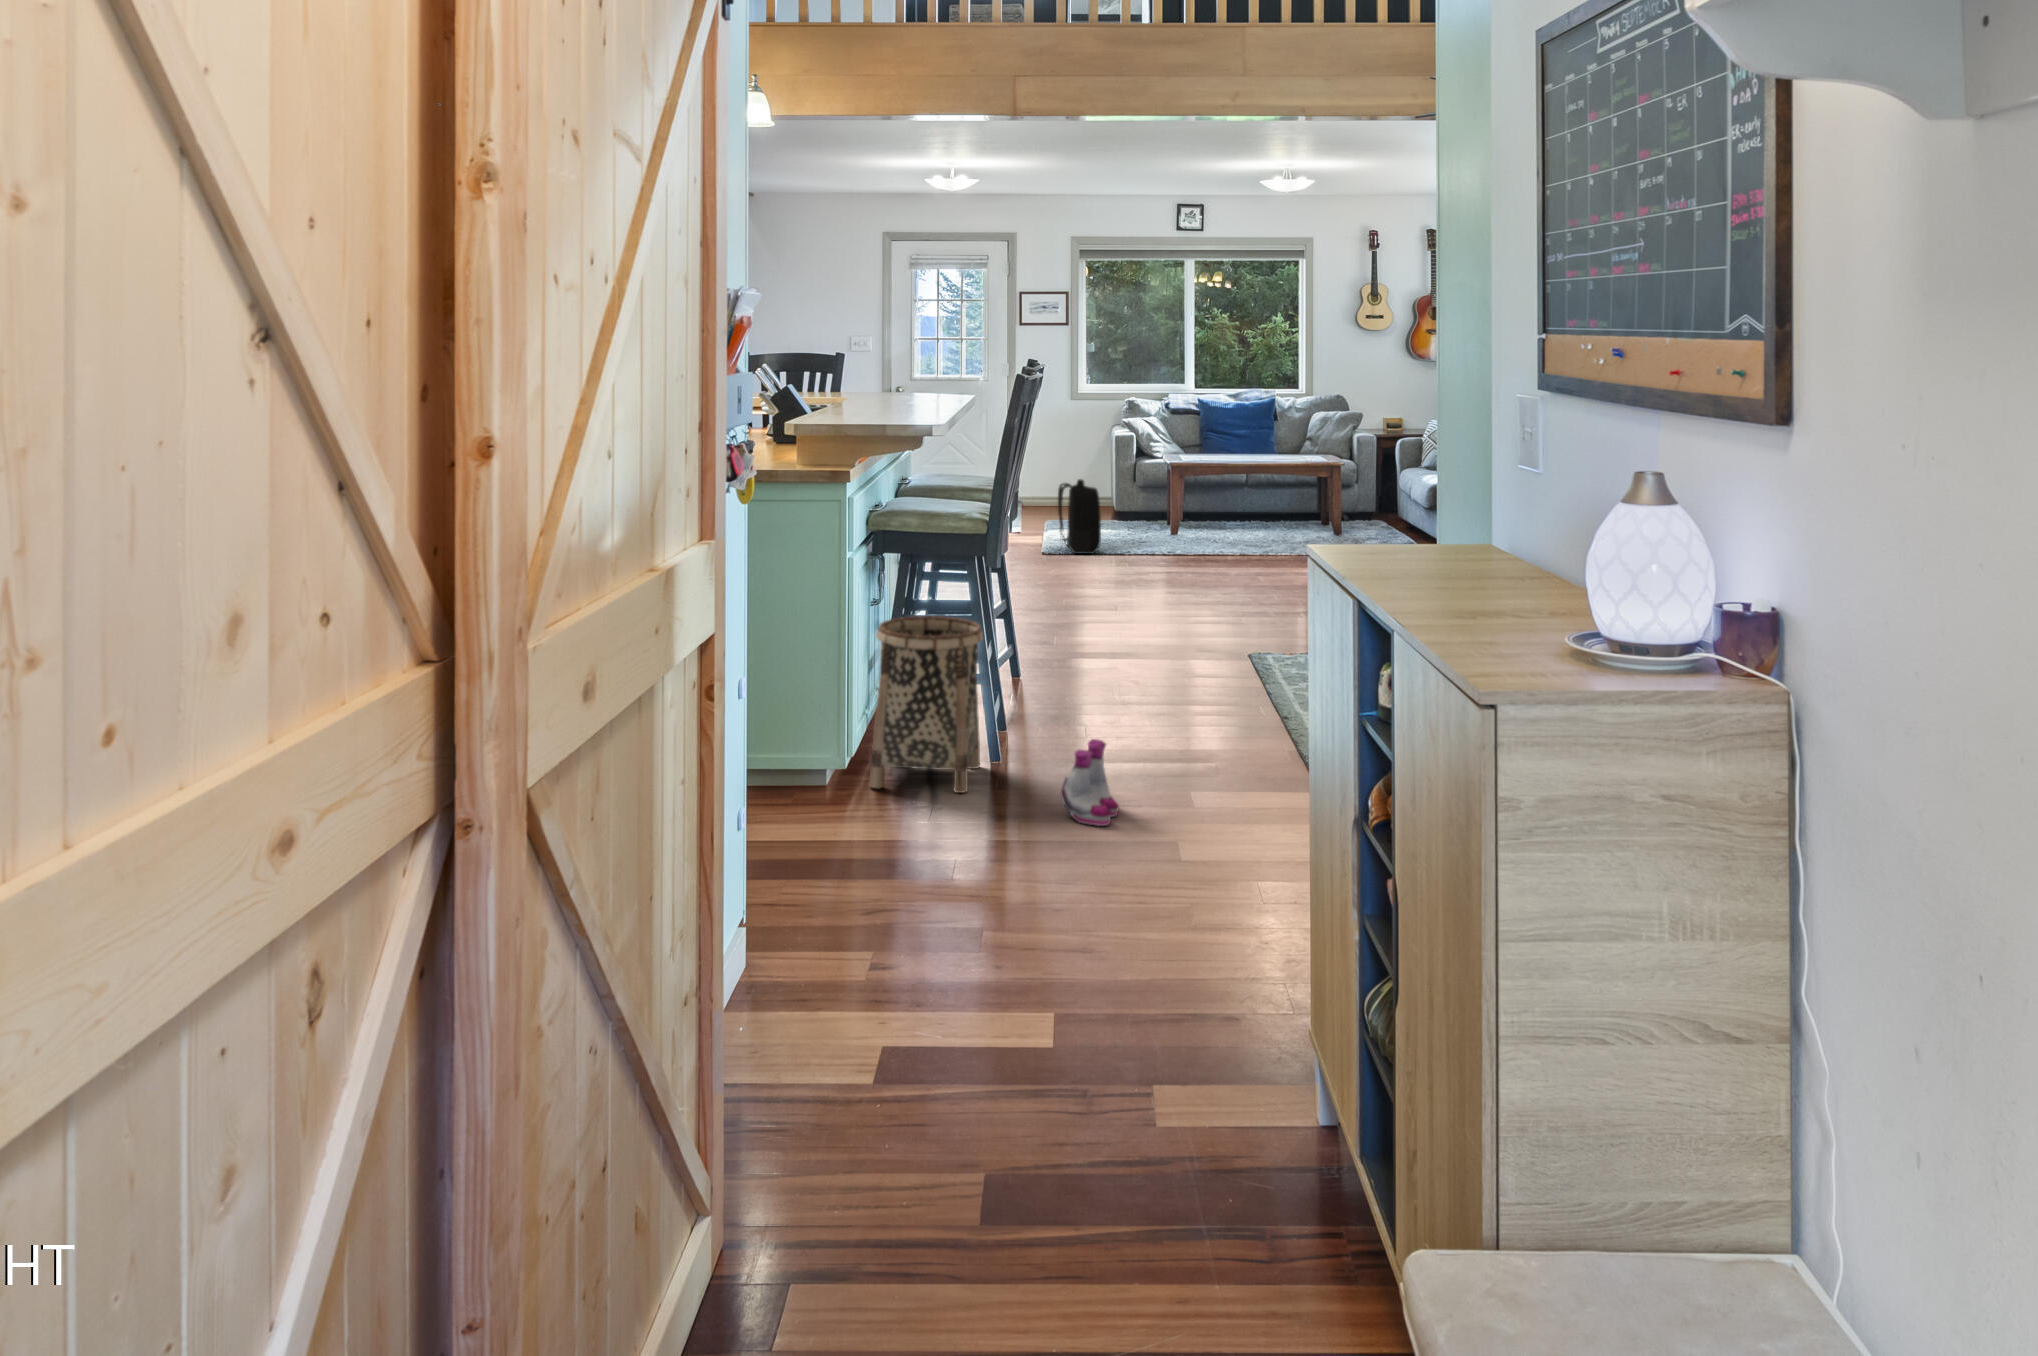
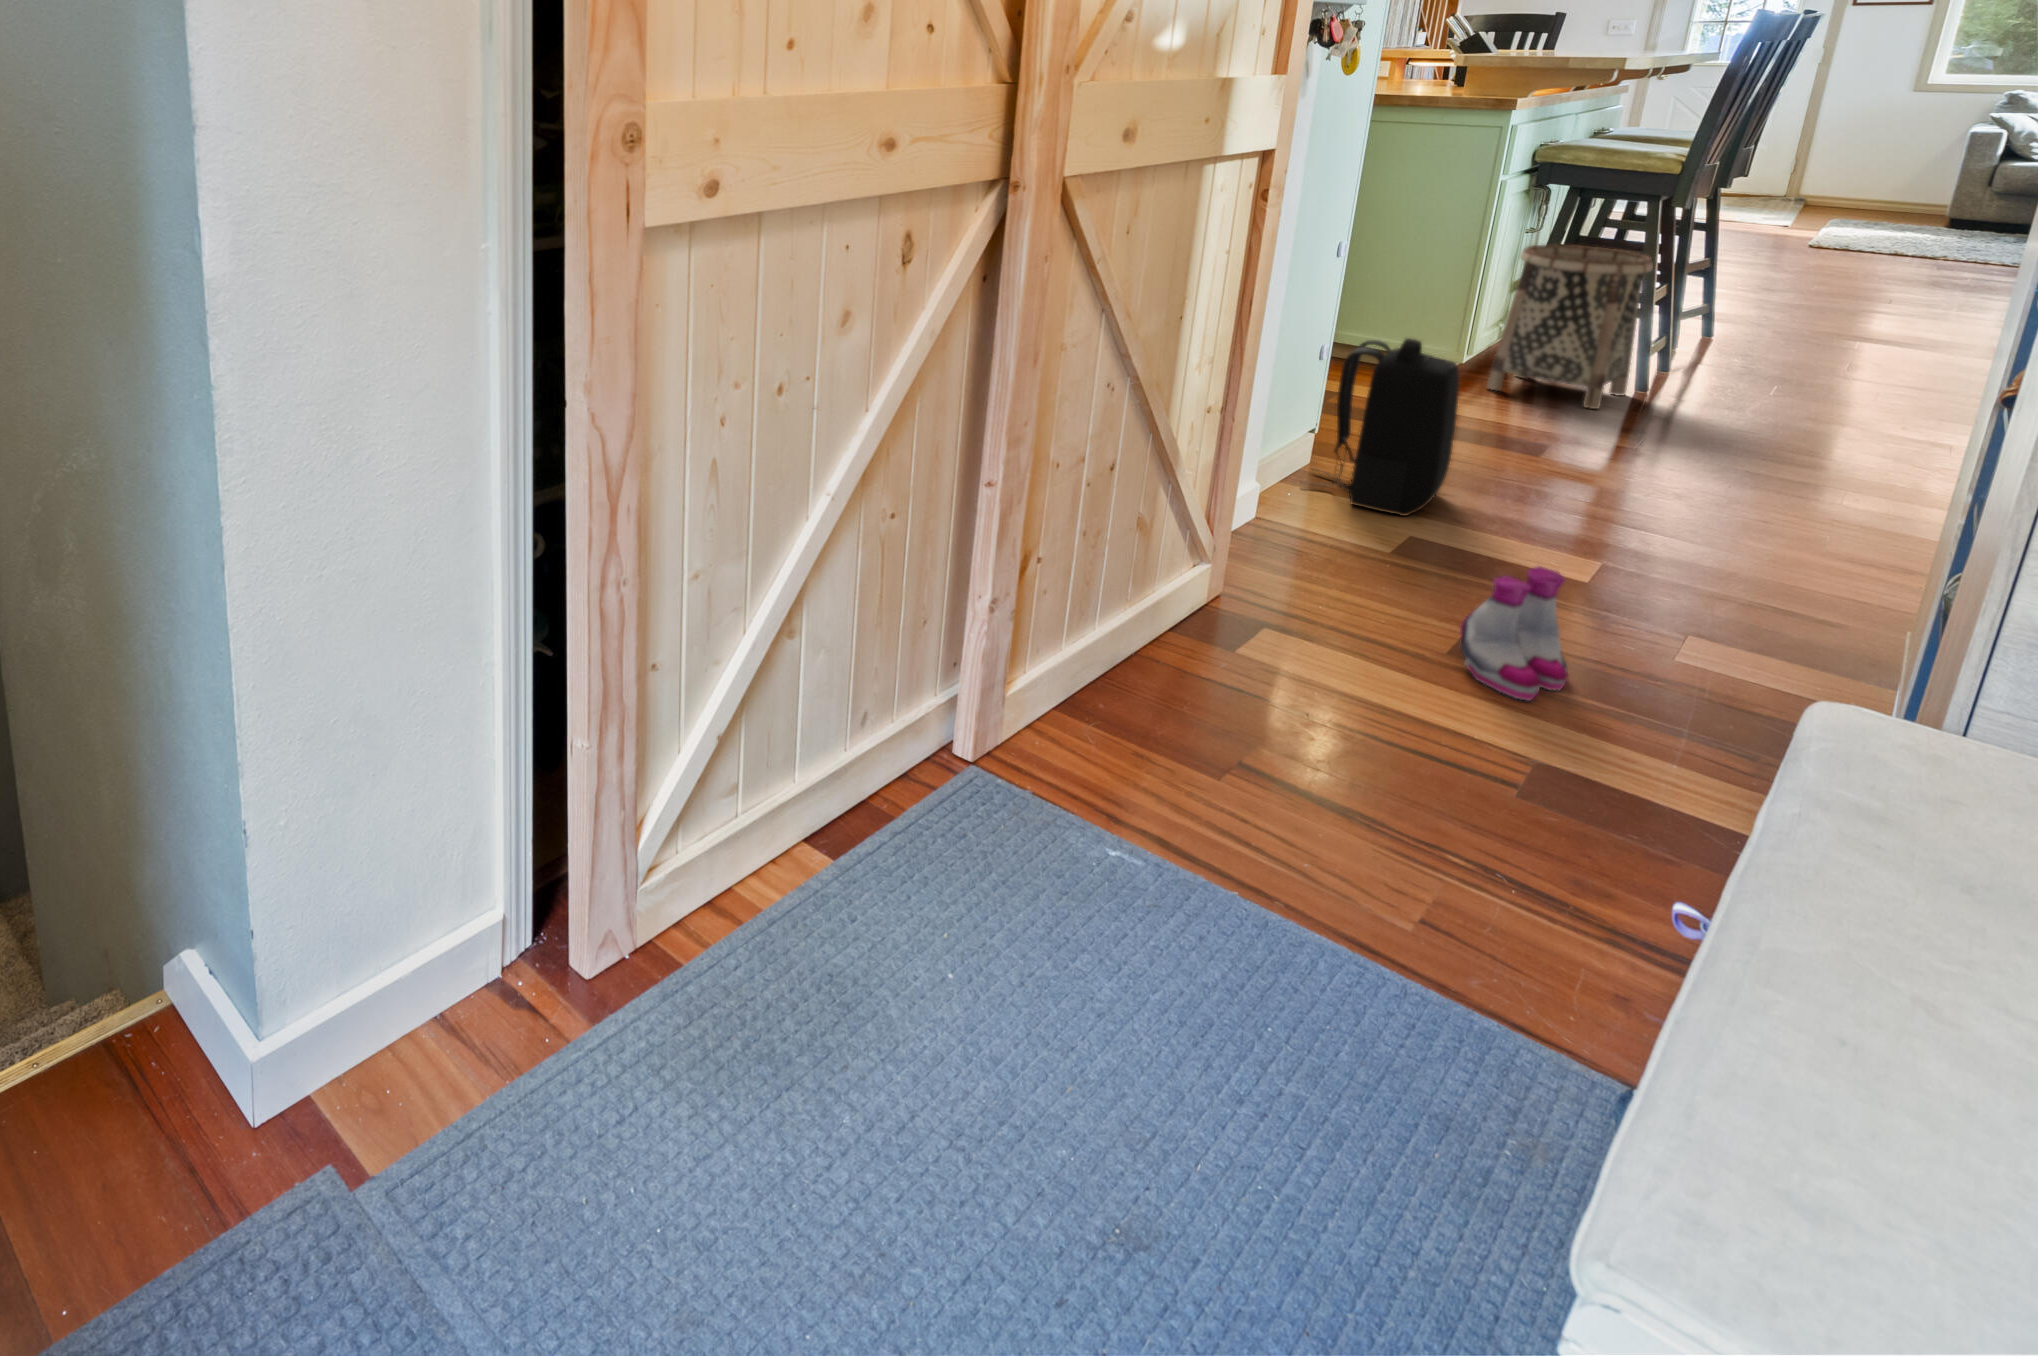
backpack: present [1058,479,1101,554] -> present [1326,338,1459,516]
boots: present [1061,739,1119,826] -> present [1460,566,1568,701]

